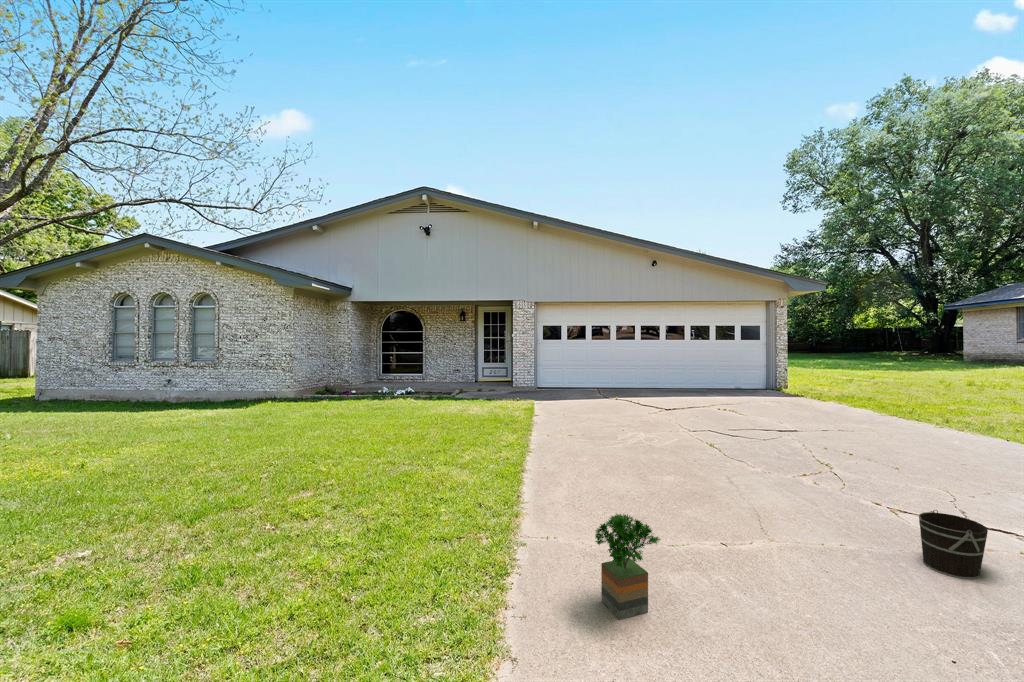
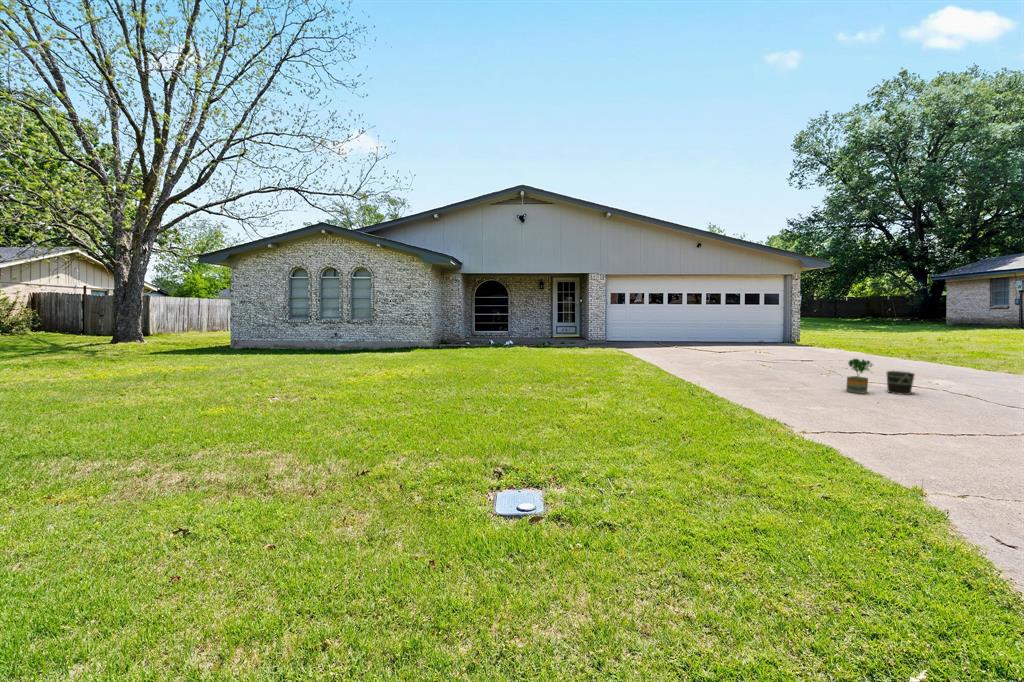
potted tree: present [595,514,660,620] -> present [846,359,872,394]

